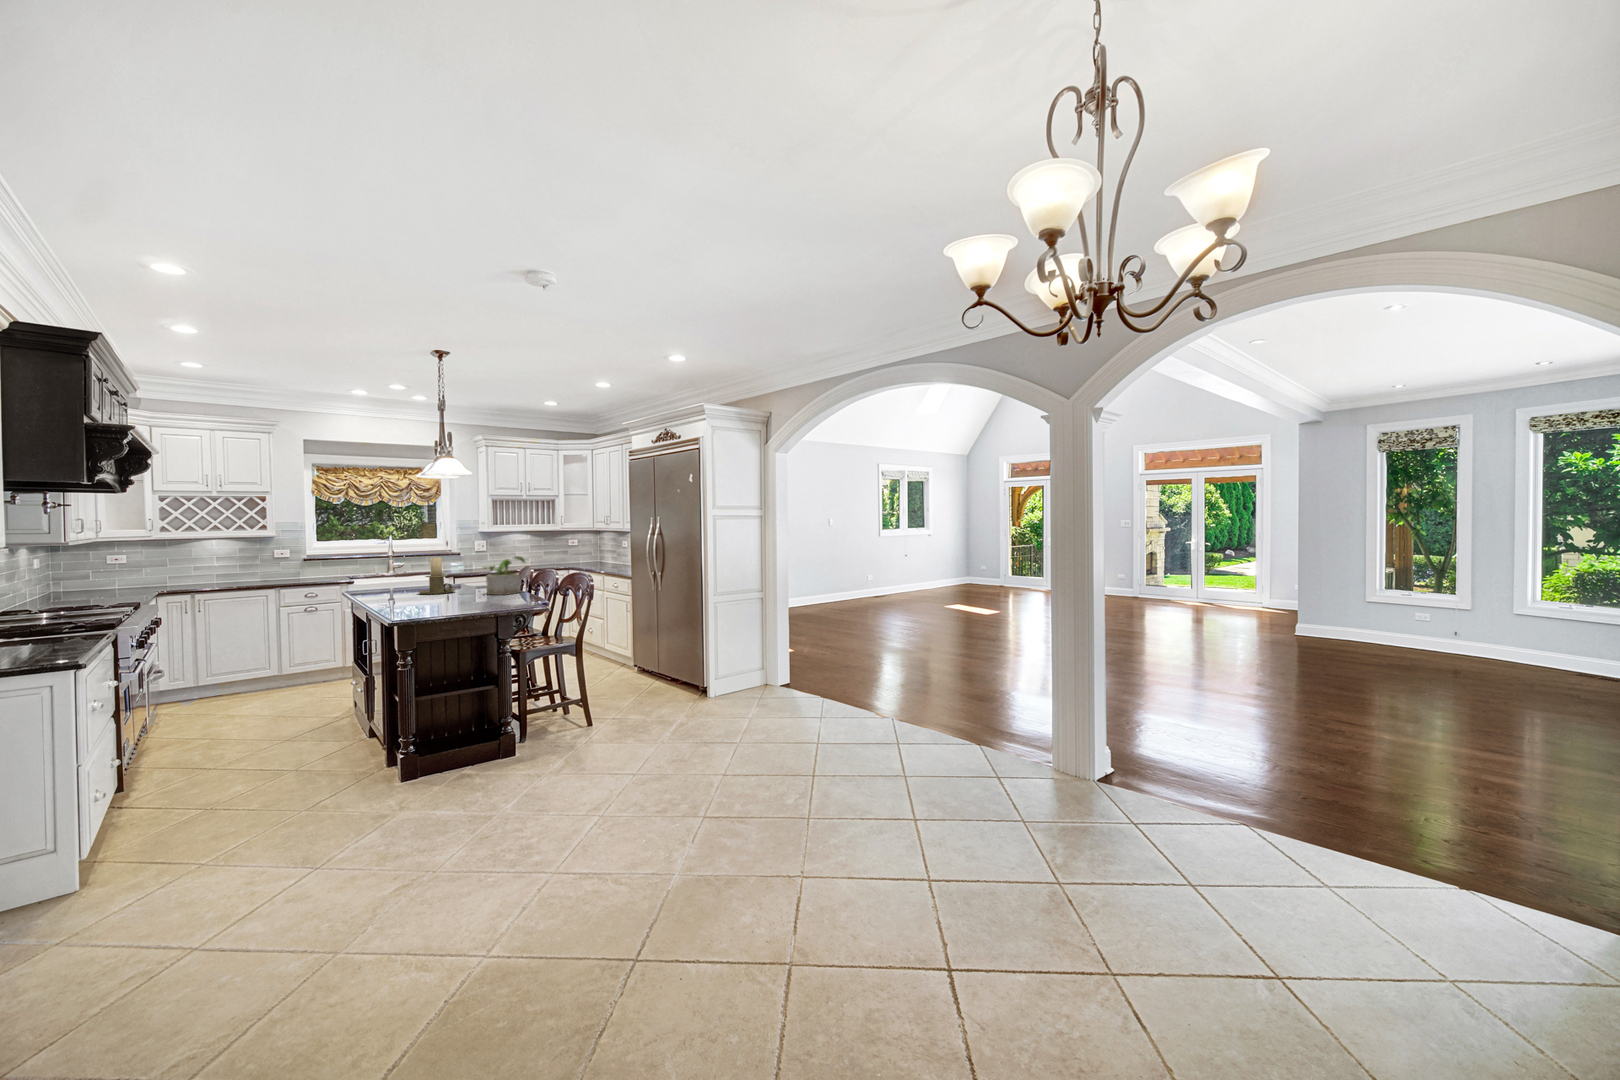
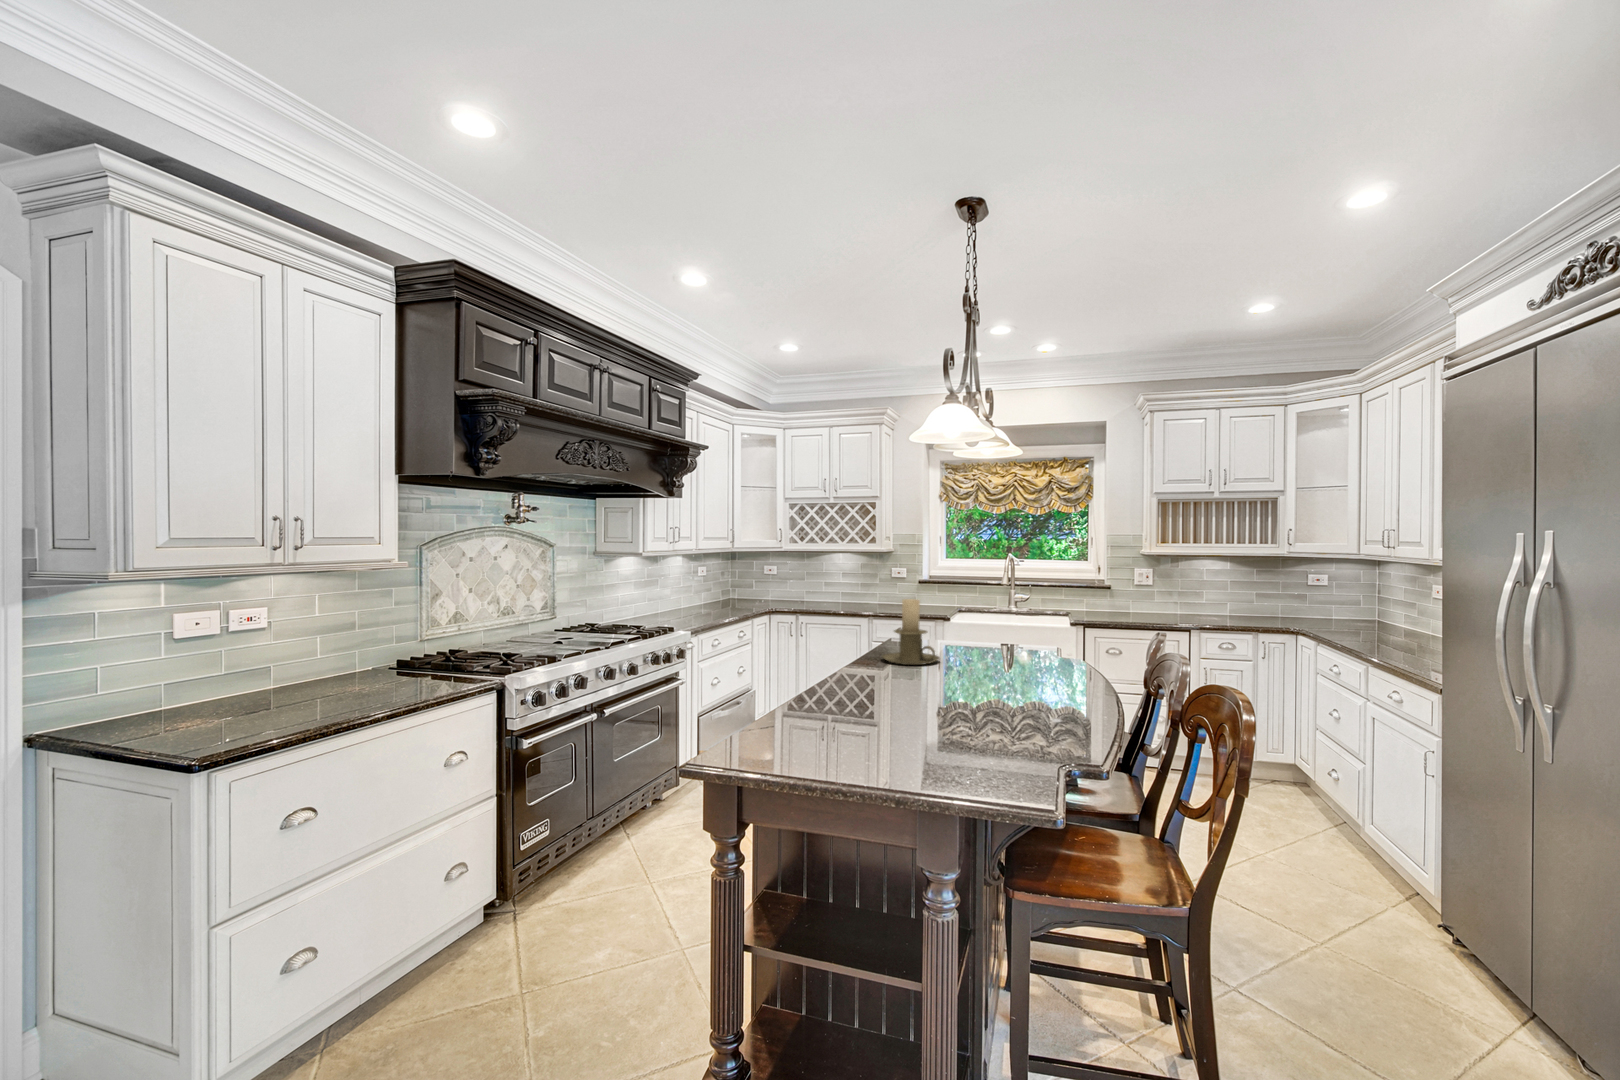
potted plant: present [484,556,525,595] -> none [945,613,1023,693]

